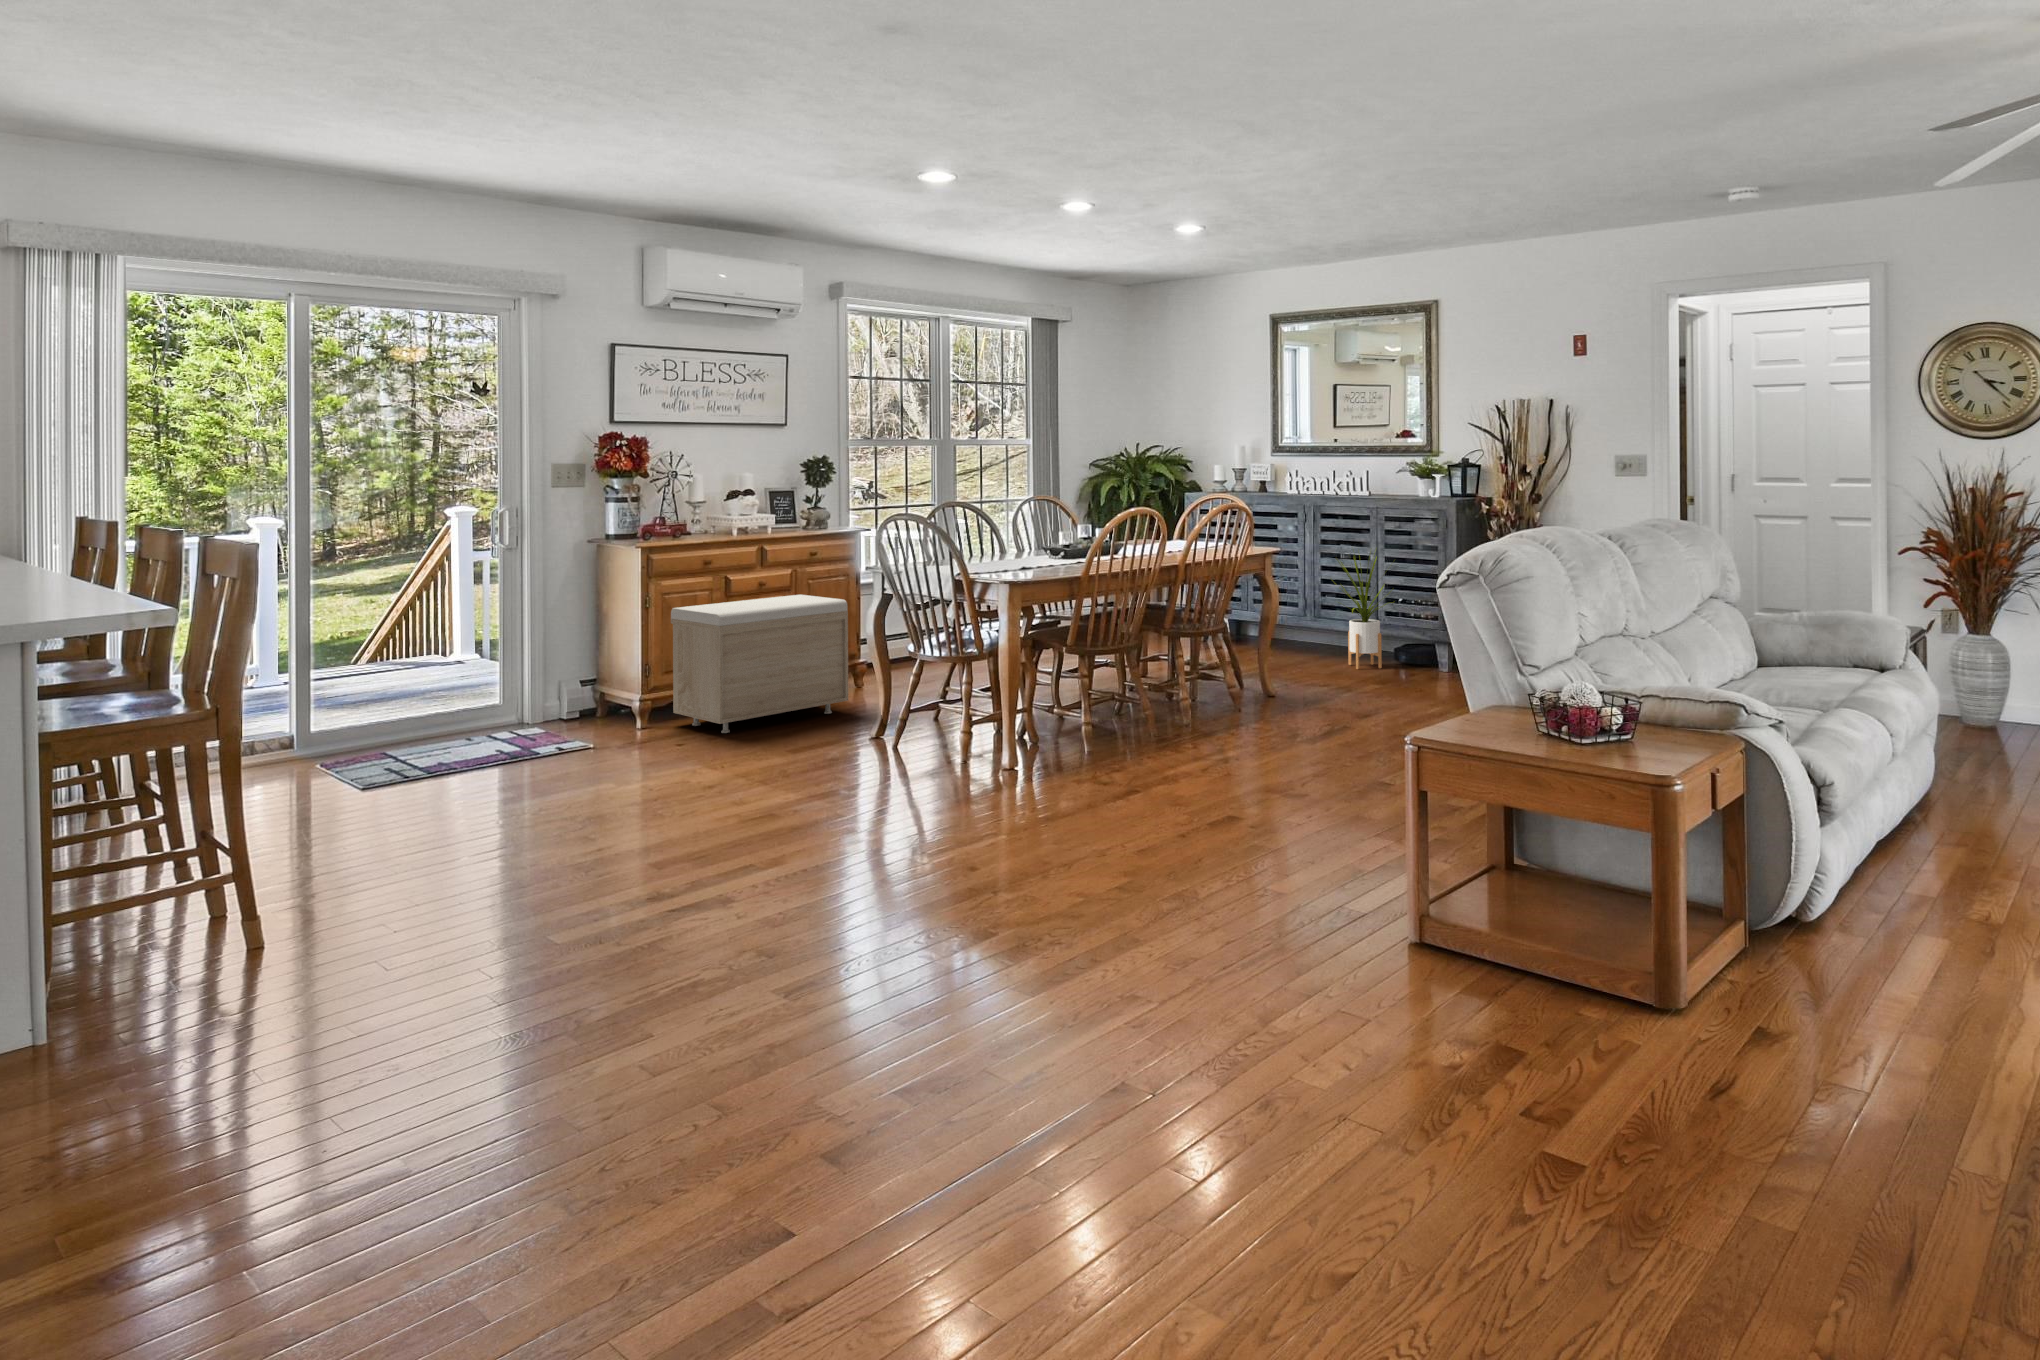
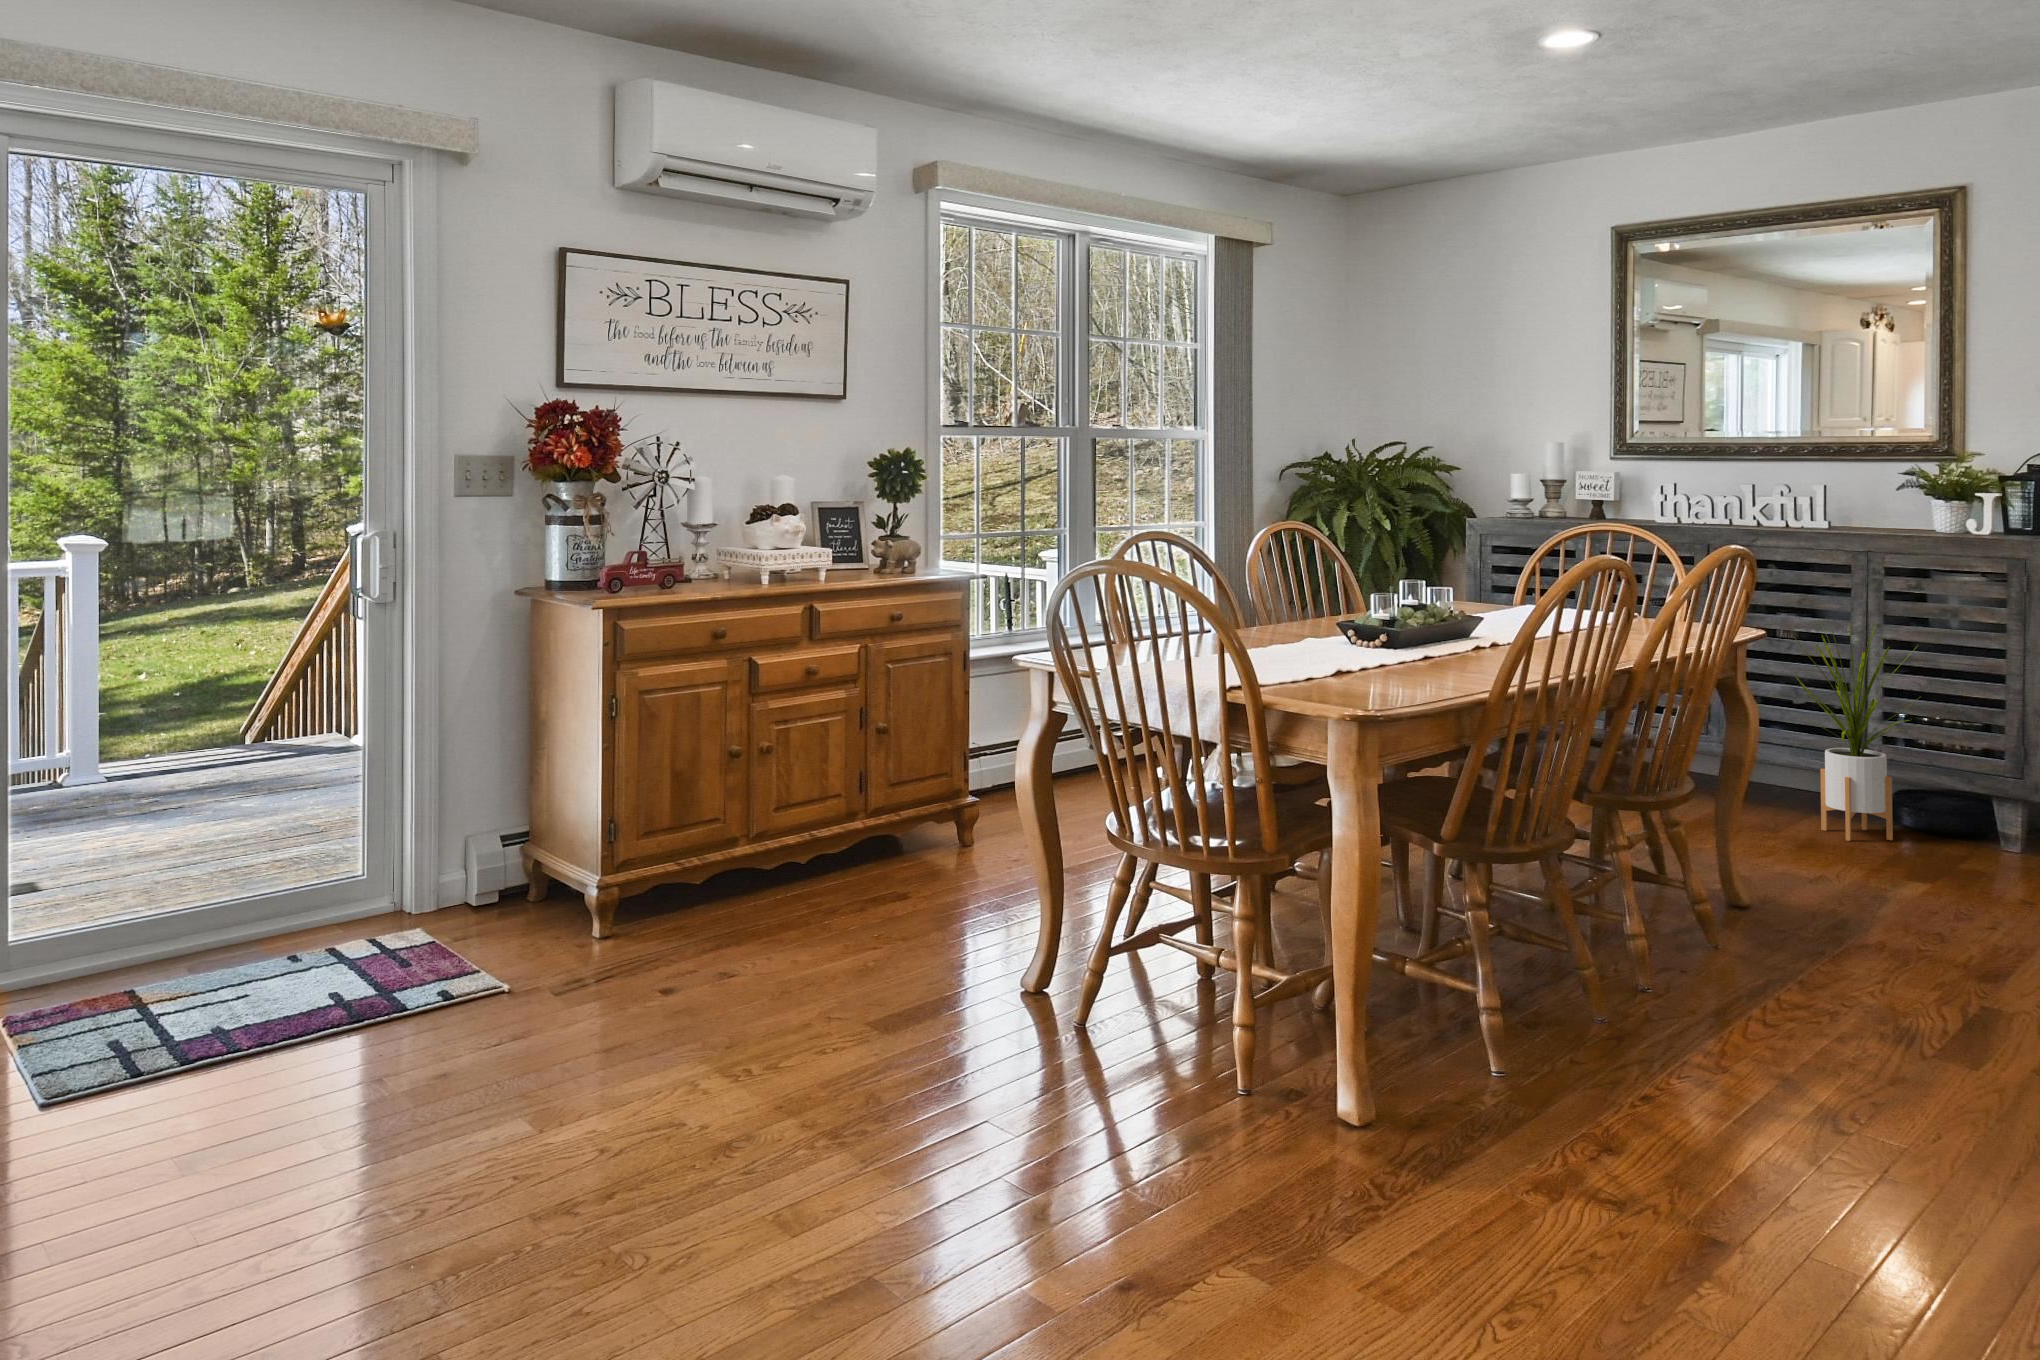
storage bench: present [671,595,848,733] -> none [652,692,966,962]

